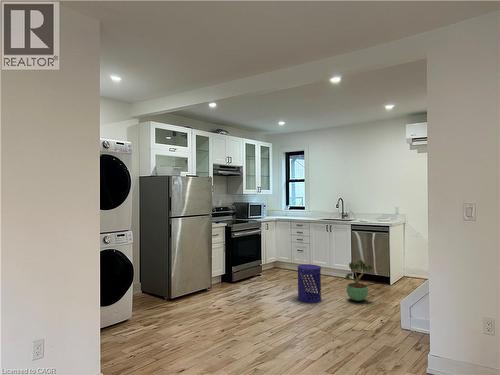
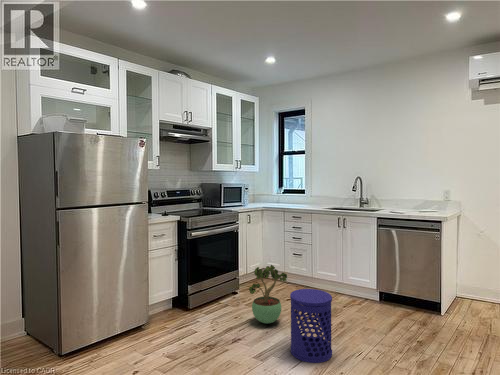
potted plant: present [346,260,372,301] -> present [249,265,287,324]

